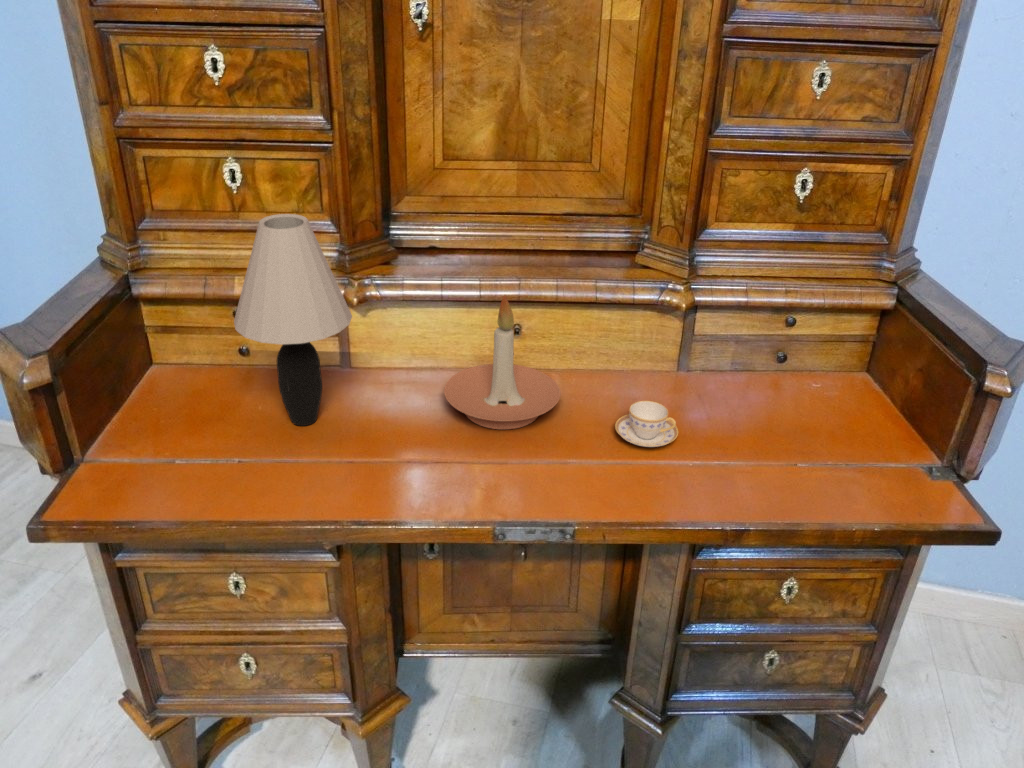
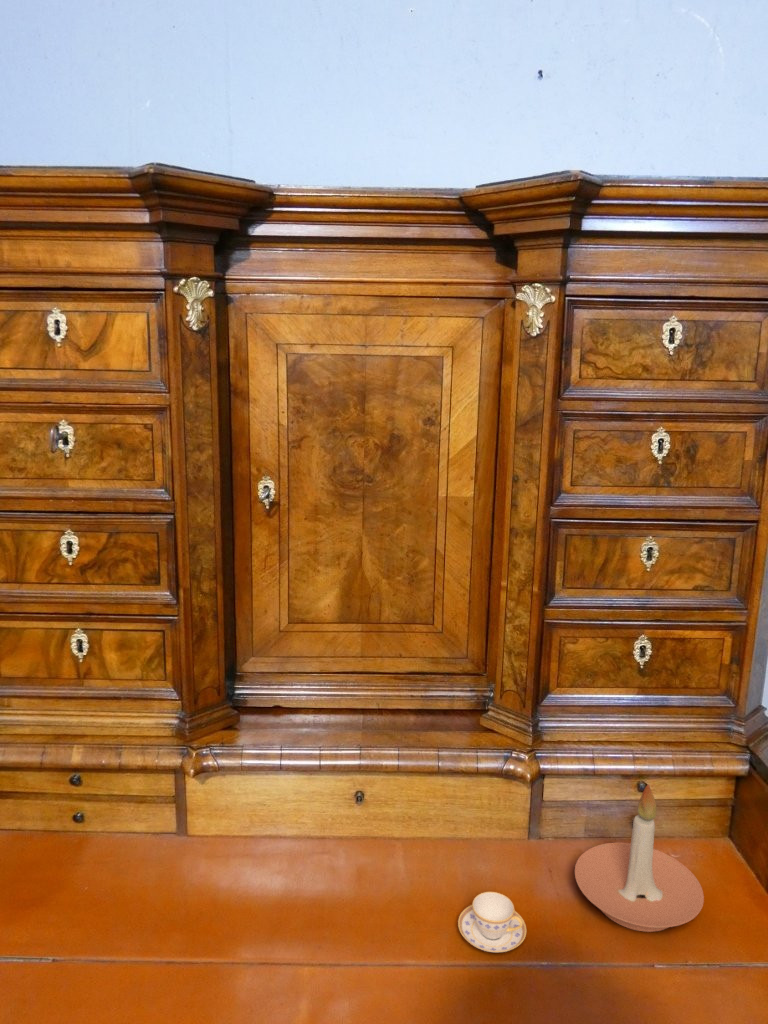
table lamp: present [234,214,352,426] -> none [57,700,182,920]
candle holder: present [444,295,560,429] -> present [575,785,704,932]

